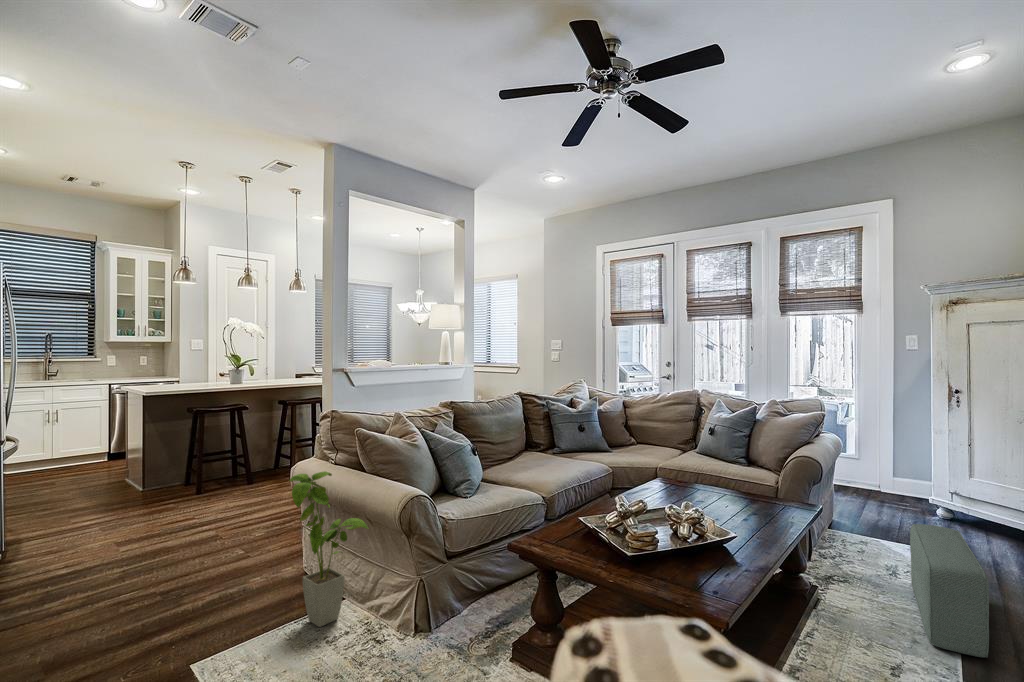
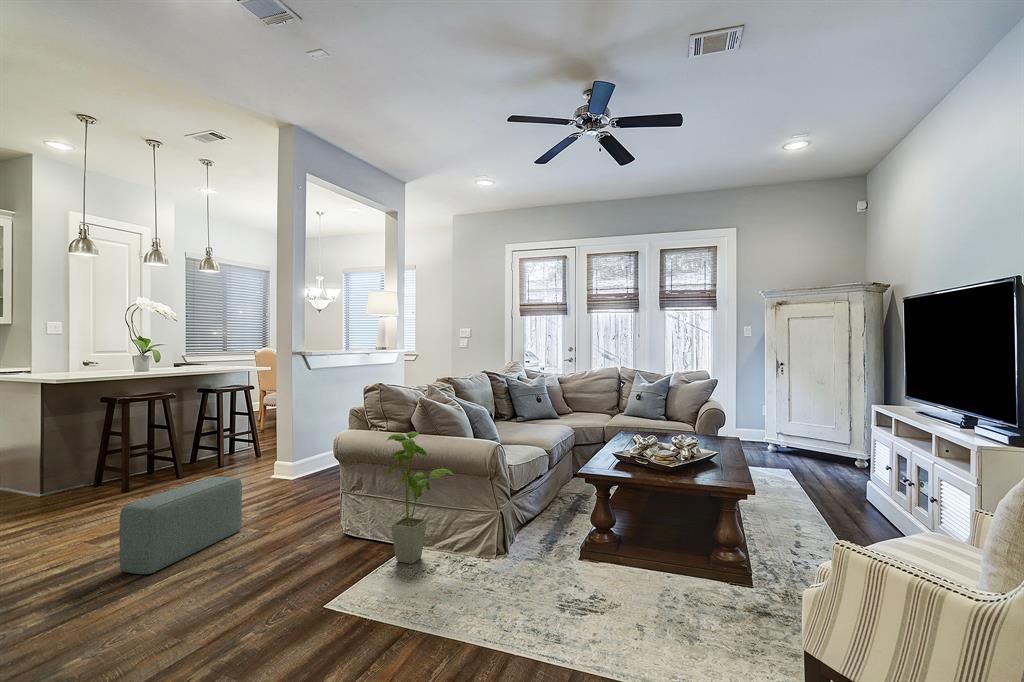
pouf: present [910,524,989,657] -> present [119,477,242,574]

